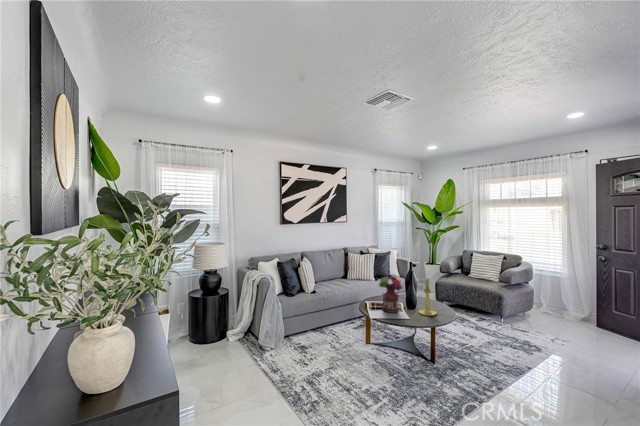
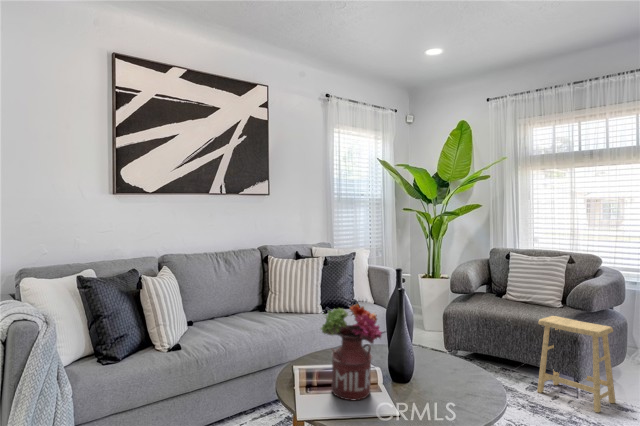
candle holder: present [419,278,436,316] -> none [420,307,465,404]
footstool: none [482,286,521,332] -> present [537,316,616,413]

